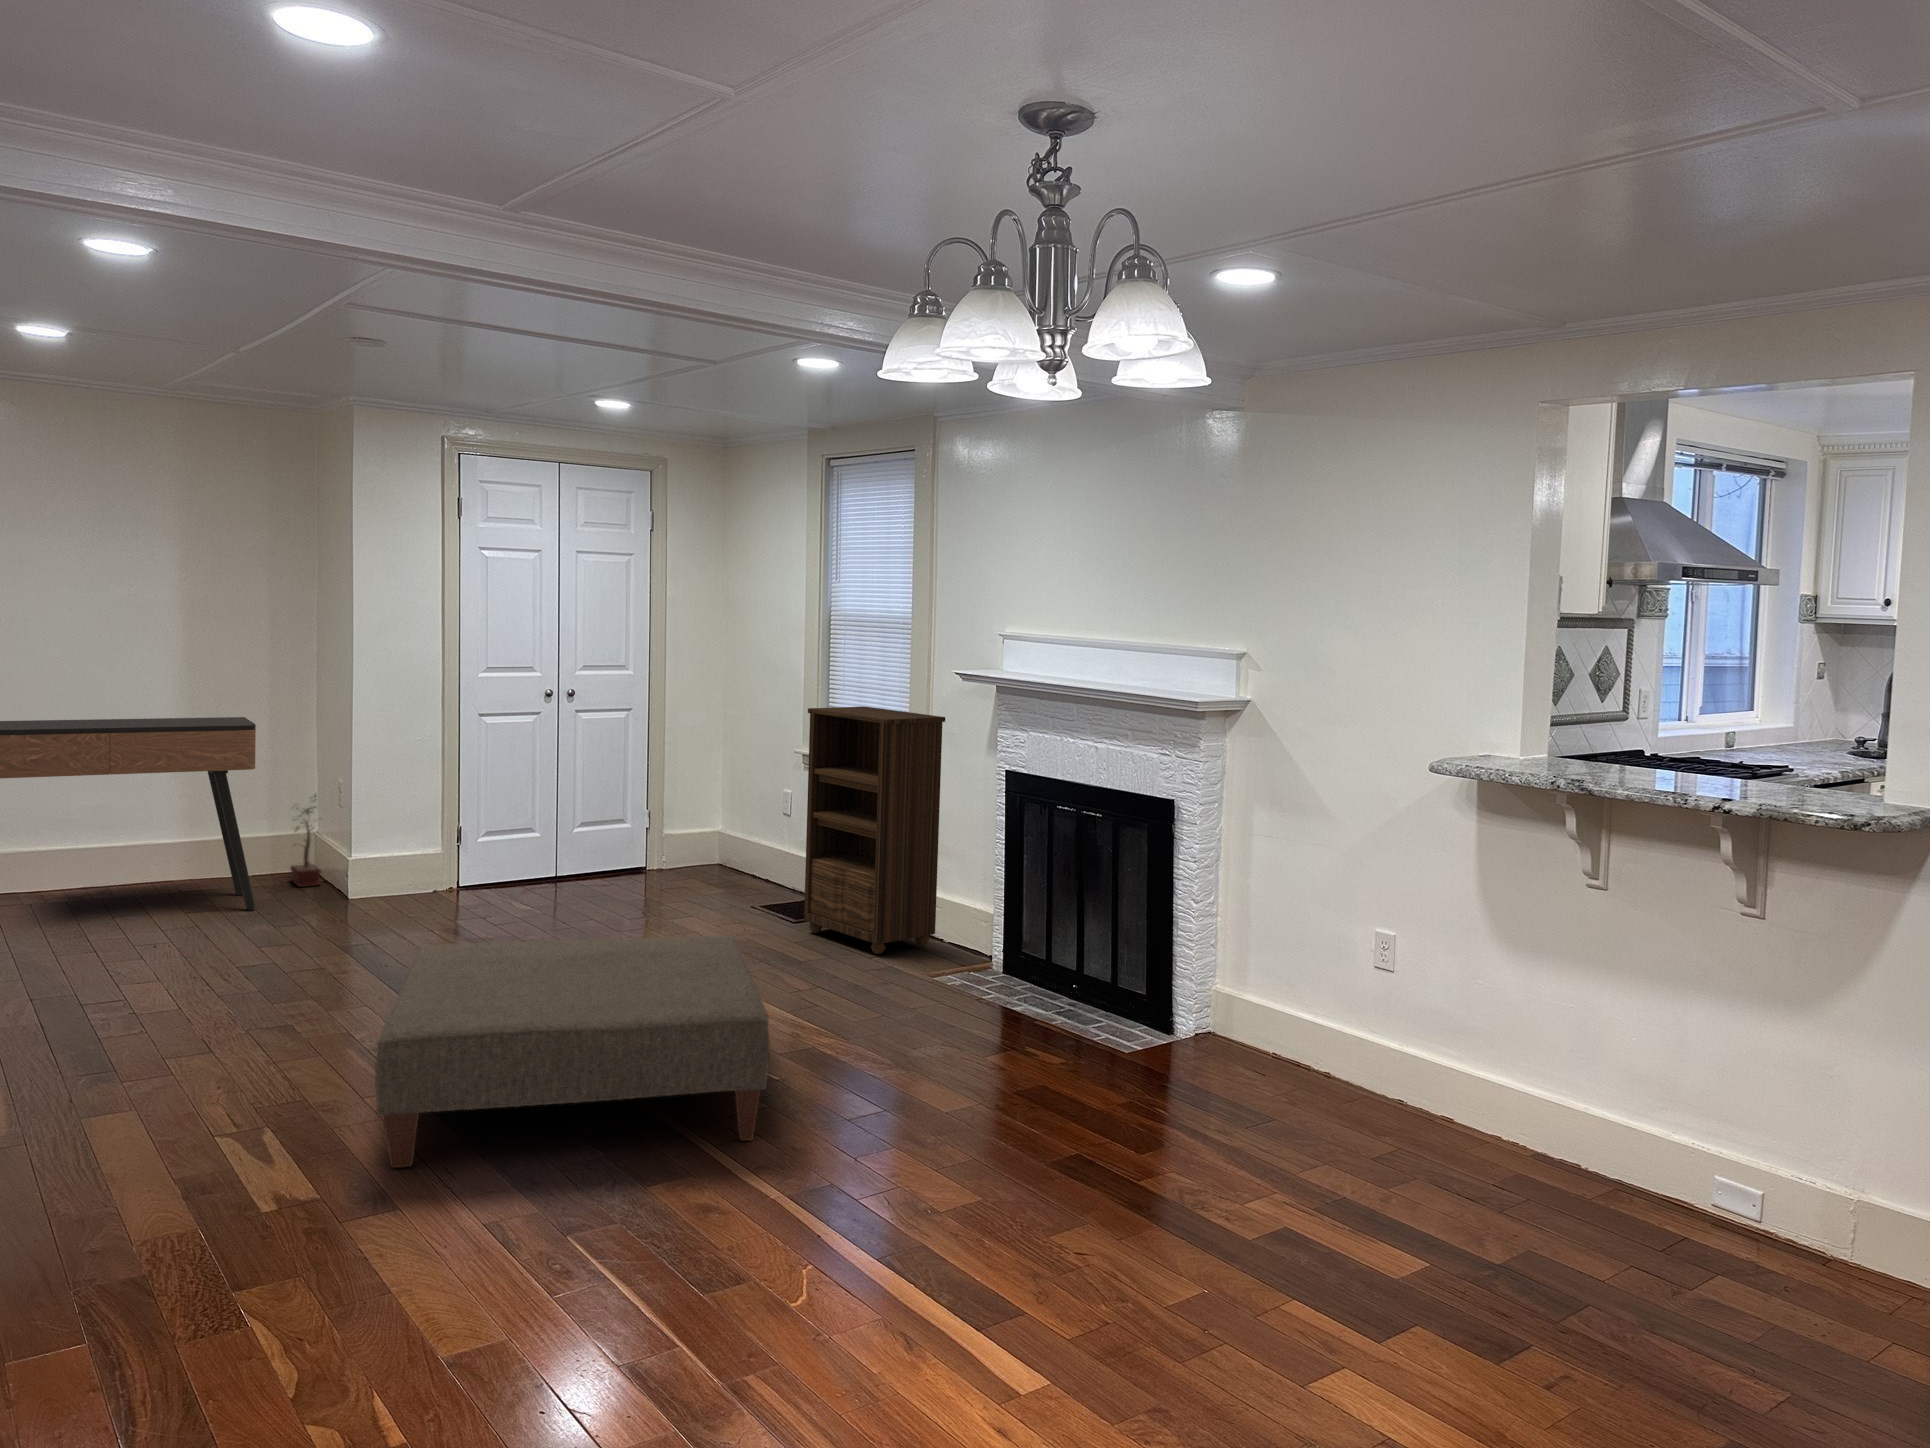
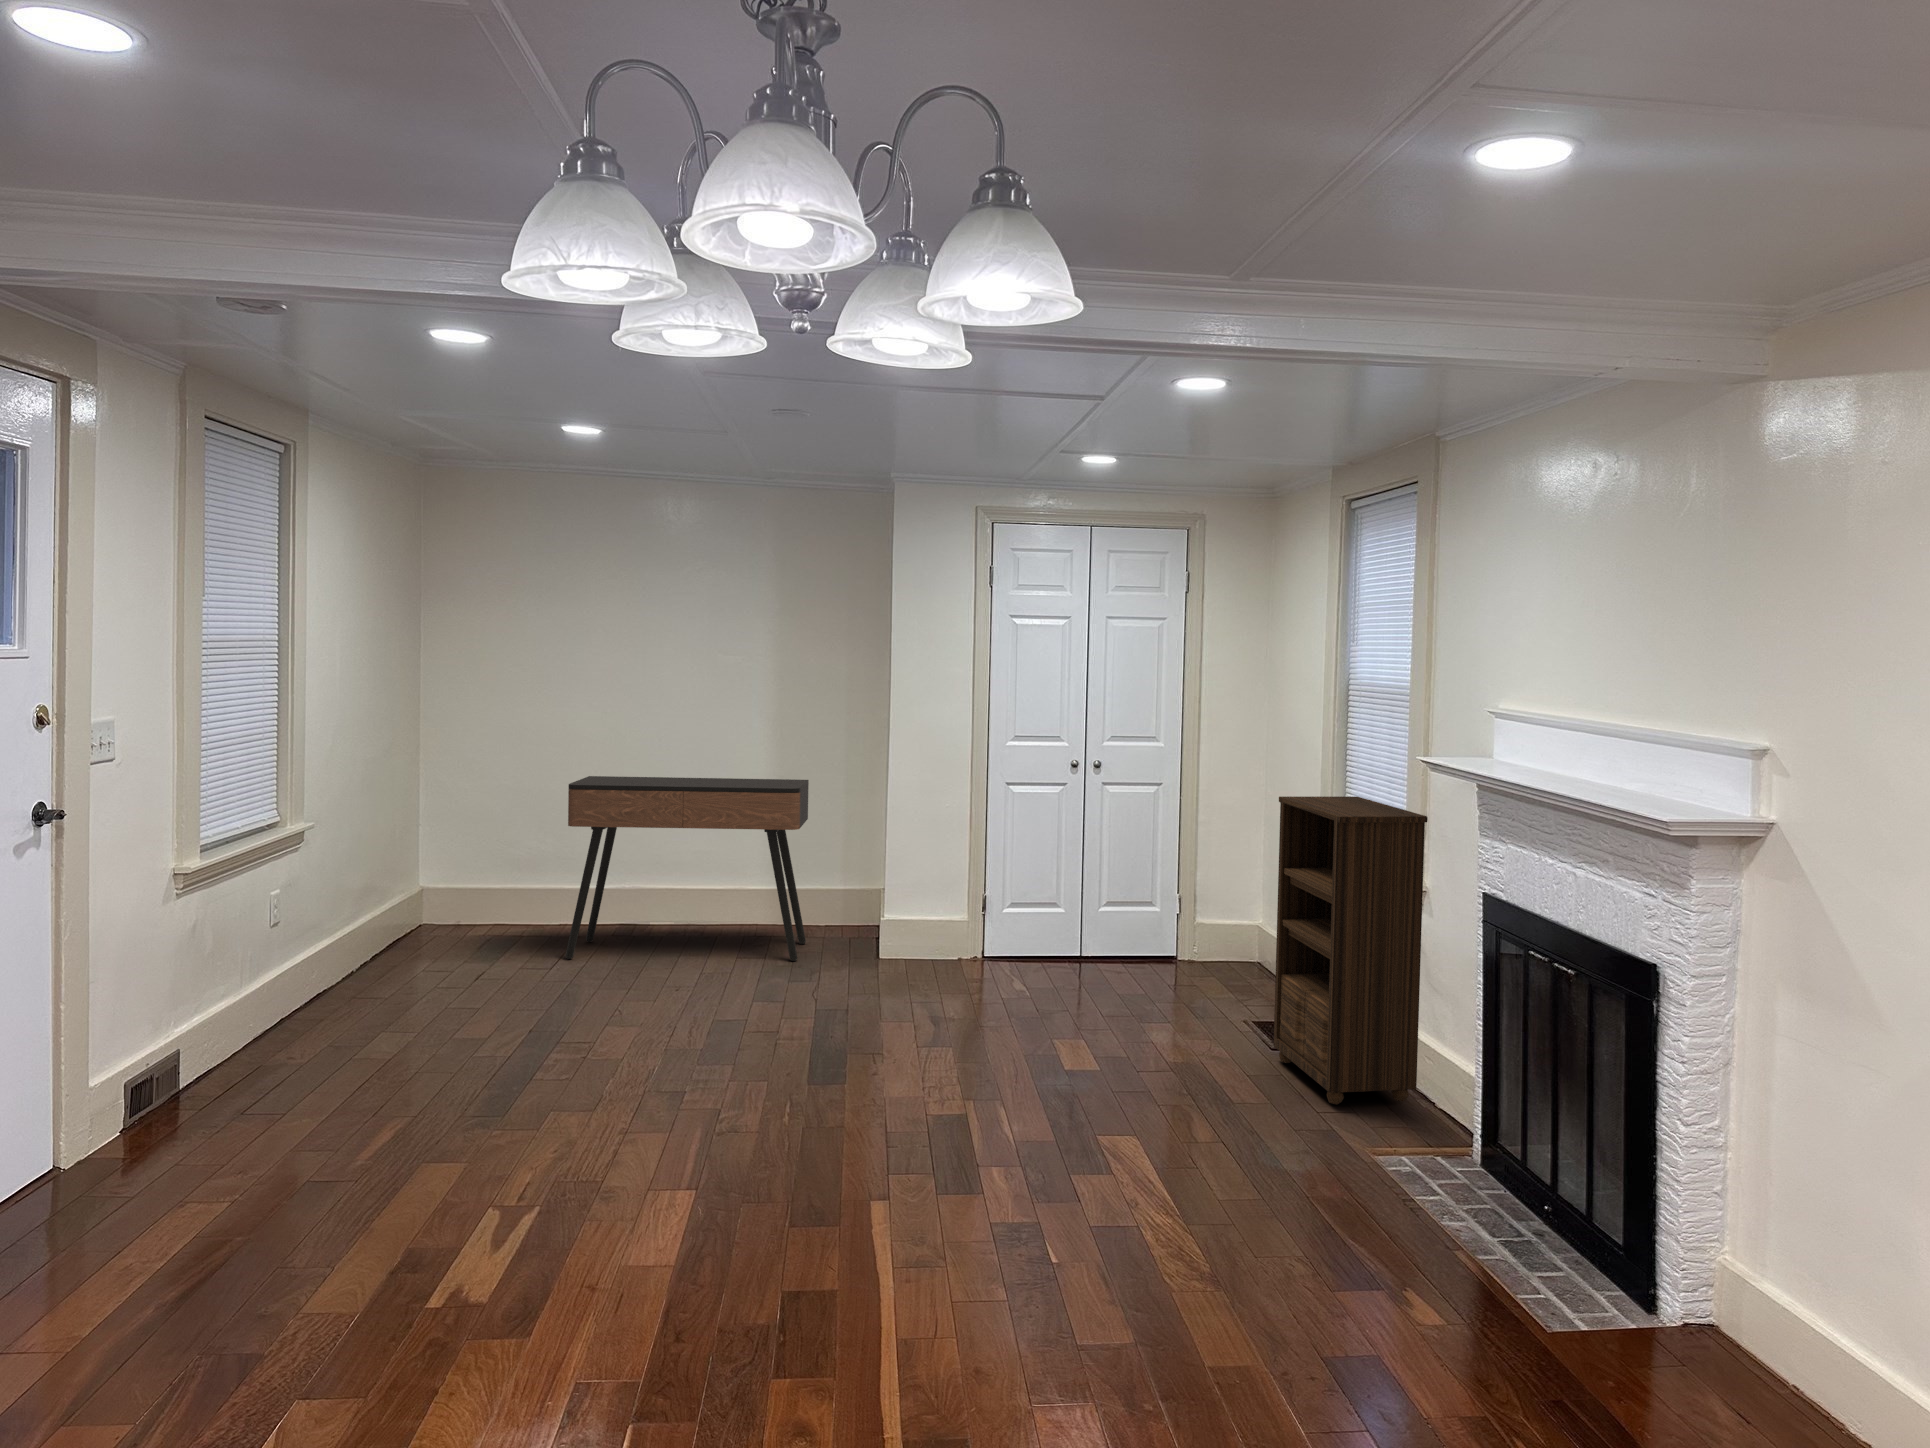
potted plant: present [290,795,321,887] -> none [843,853,873,942]
ottoman: present [375,936,770,1168] -> none [571,1036,1070,1347]

